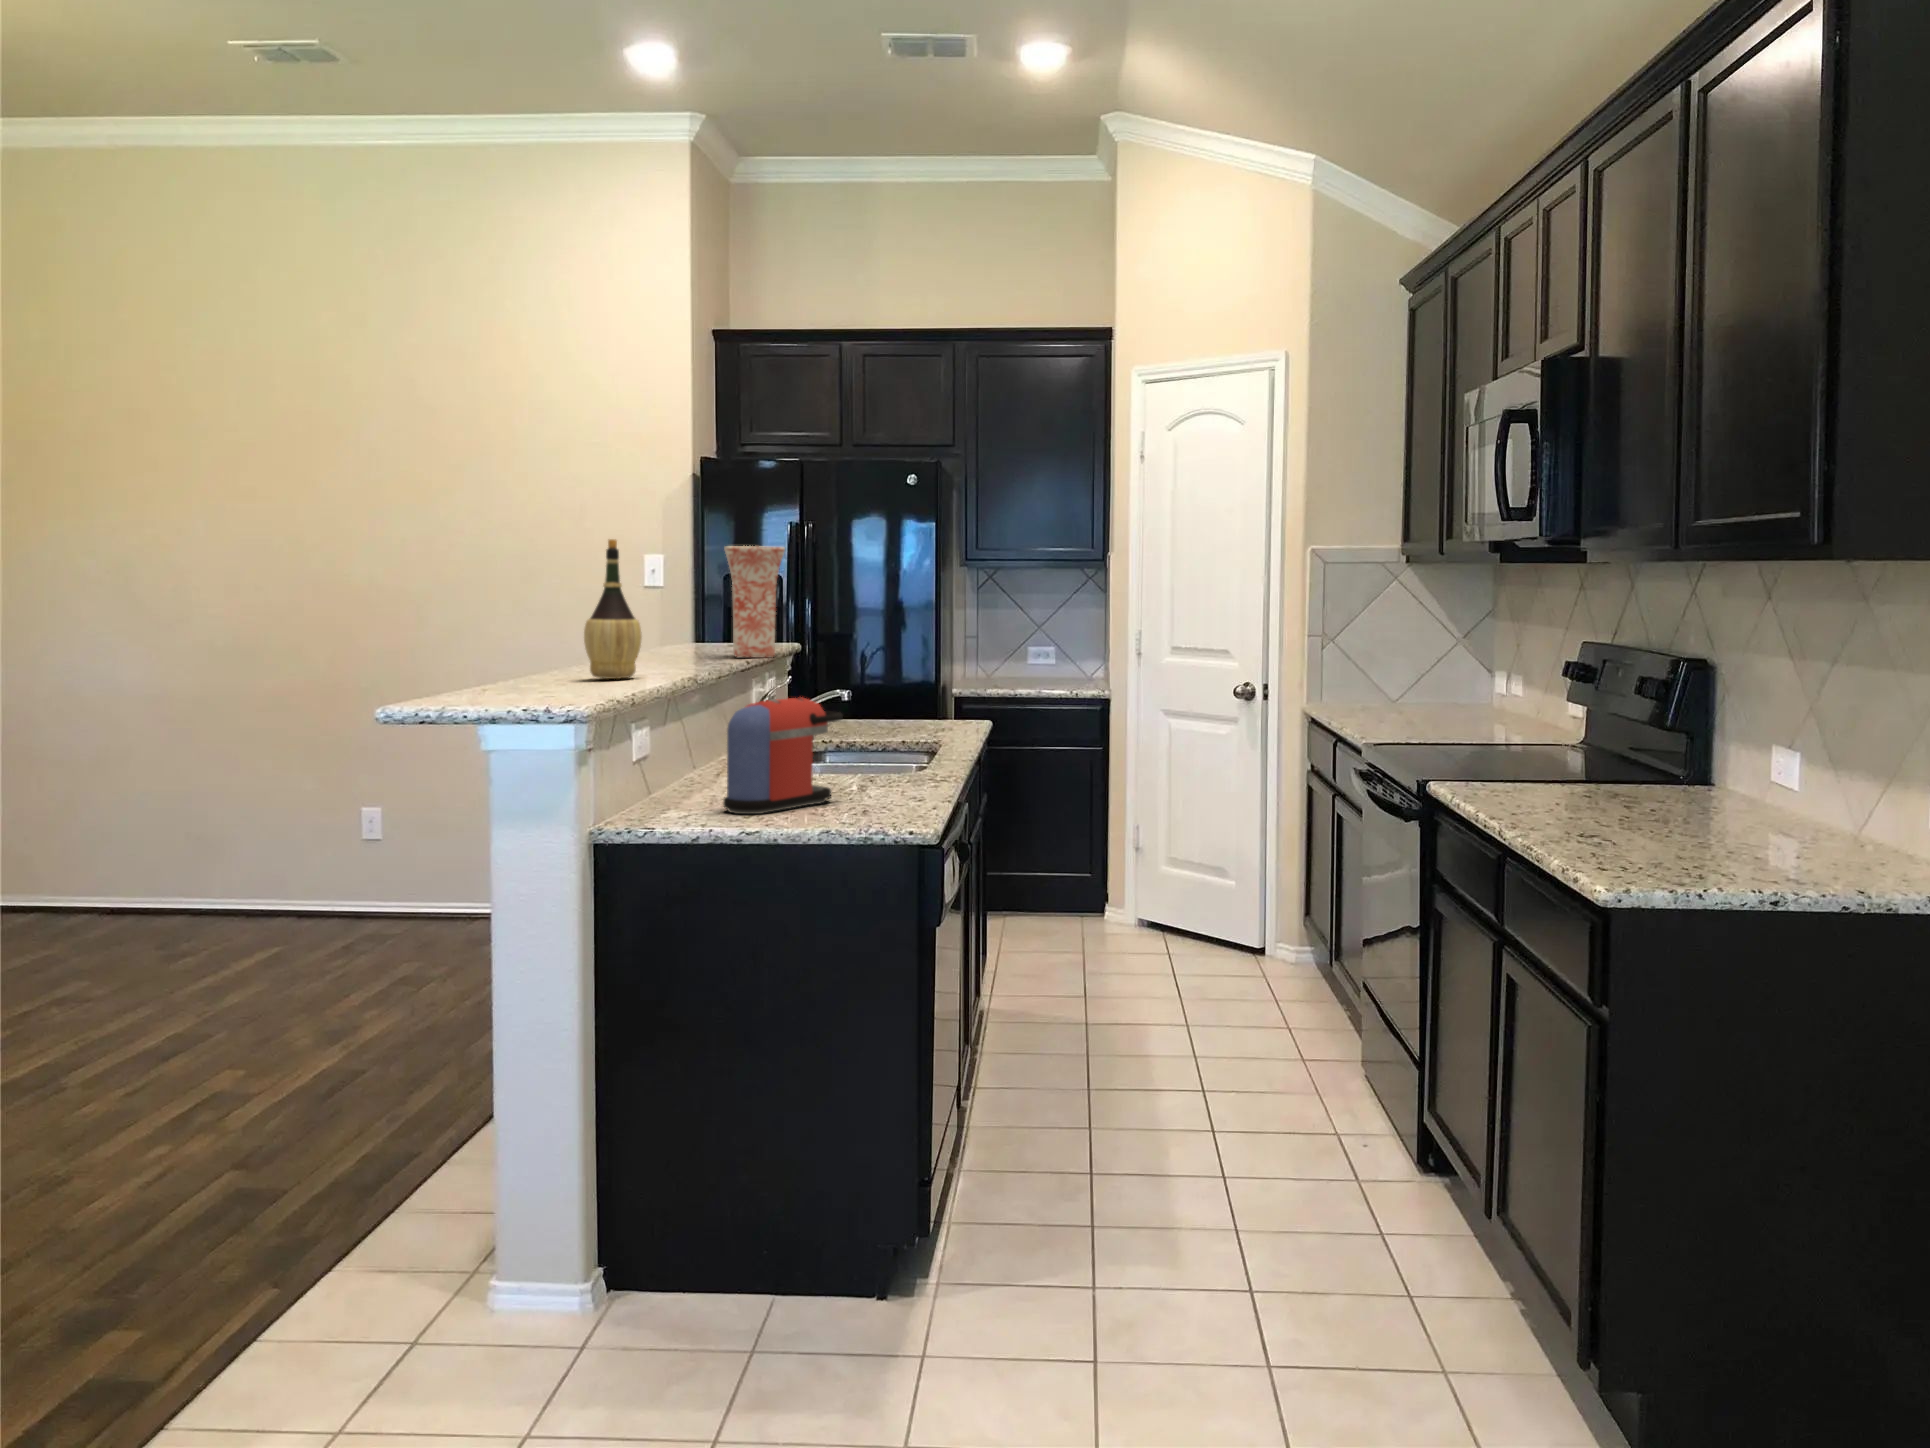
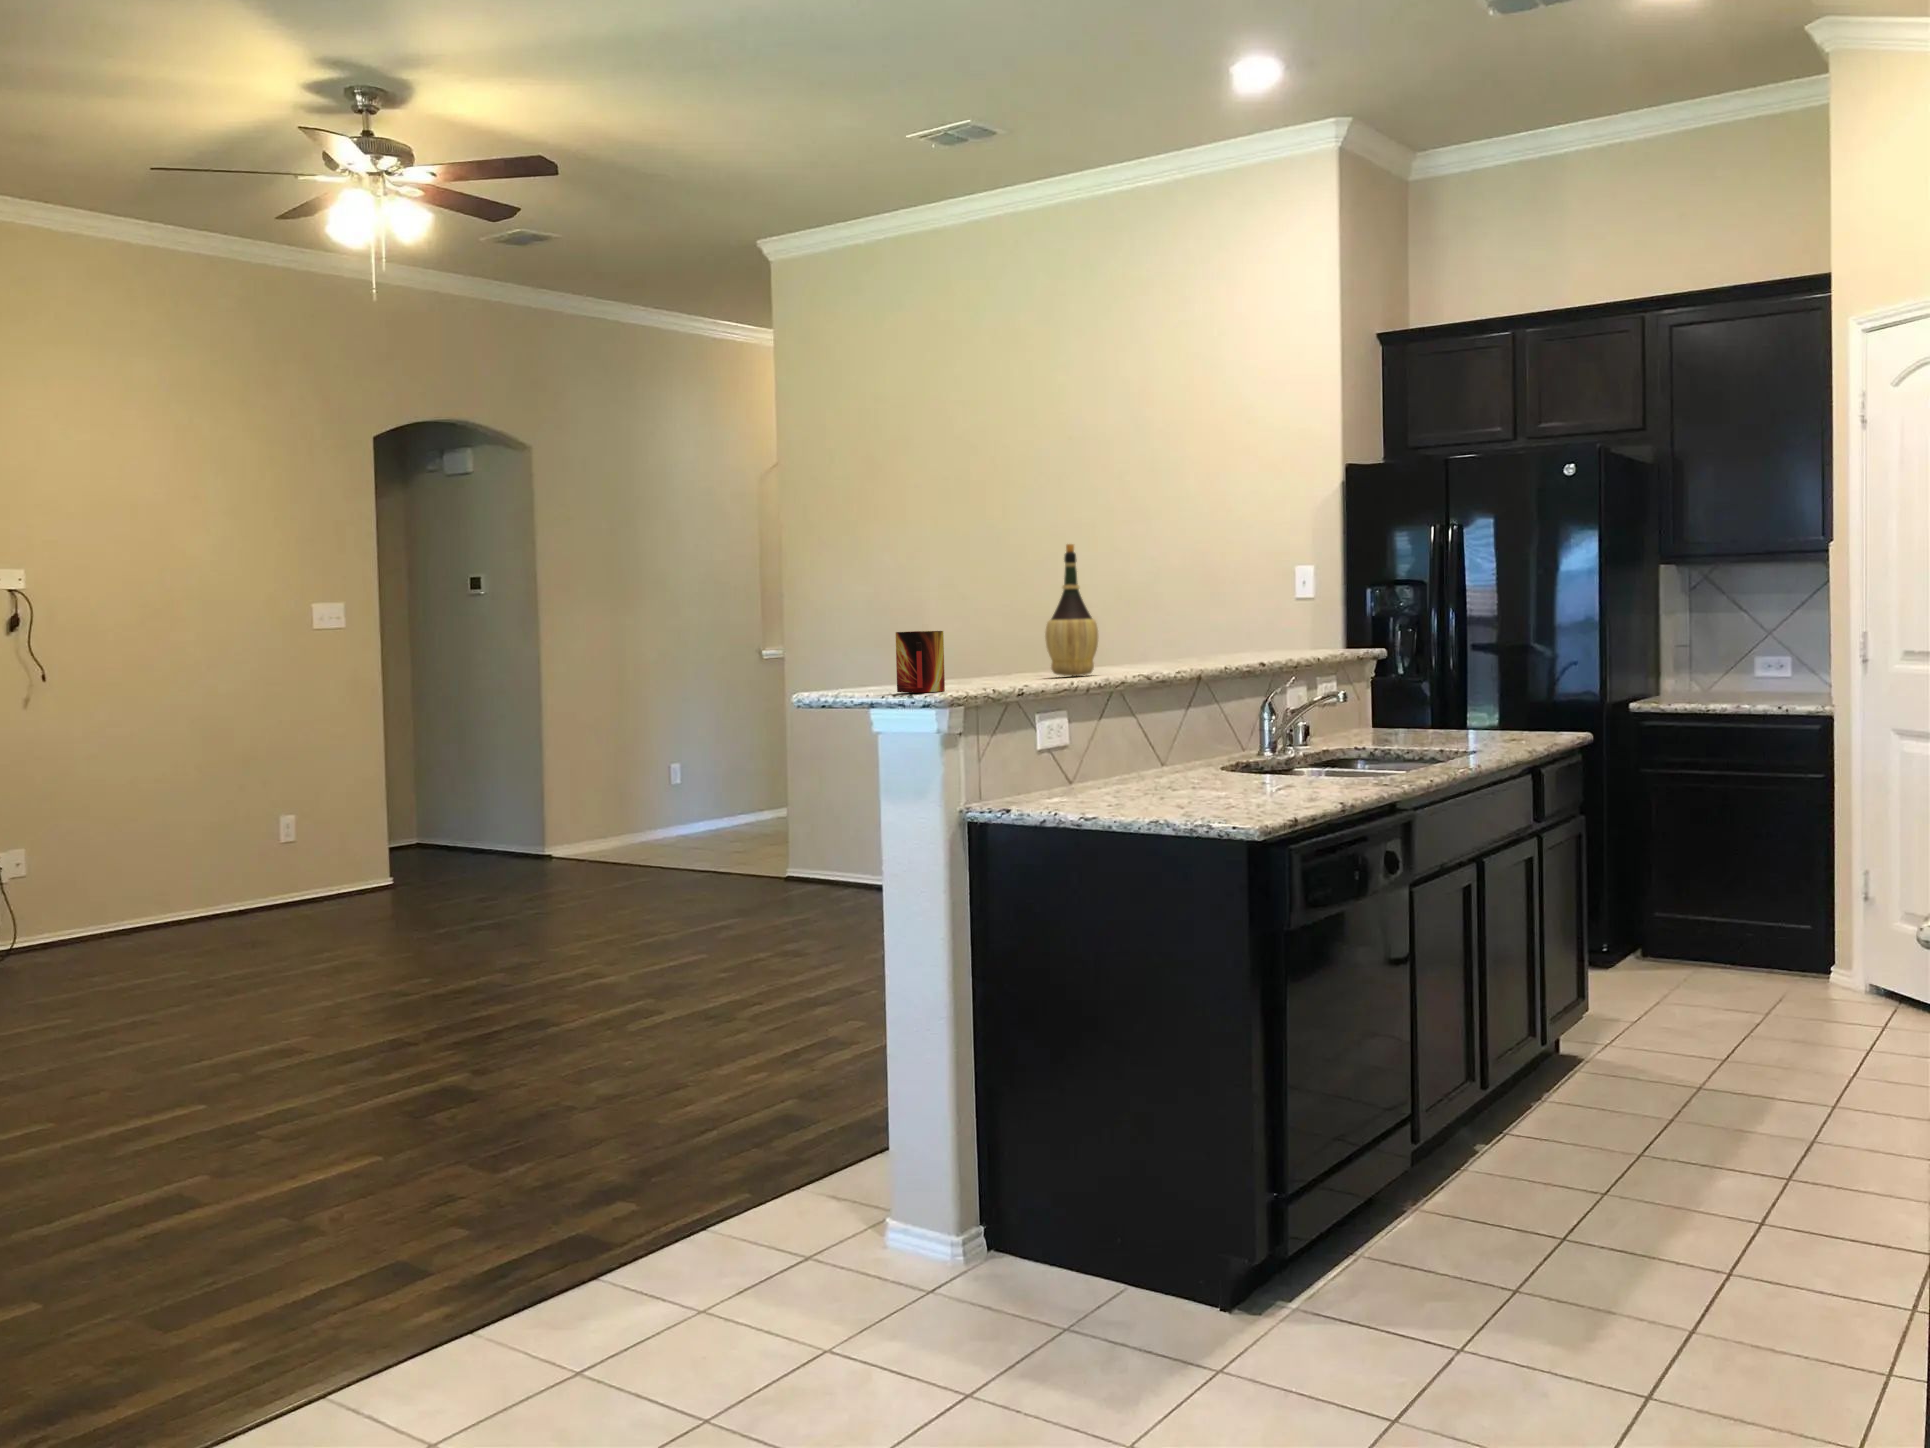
vase: present [724,546,785,658] -> none [1238,546,1308,659]
mug: none [492,634,548,703] -> present [896,631,945,693]
coffee maker: present [723,697,843,814] -> none [1097,689,1238,804]

